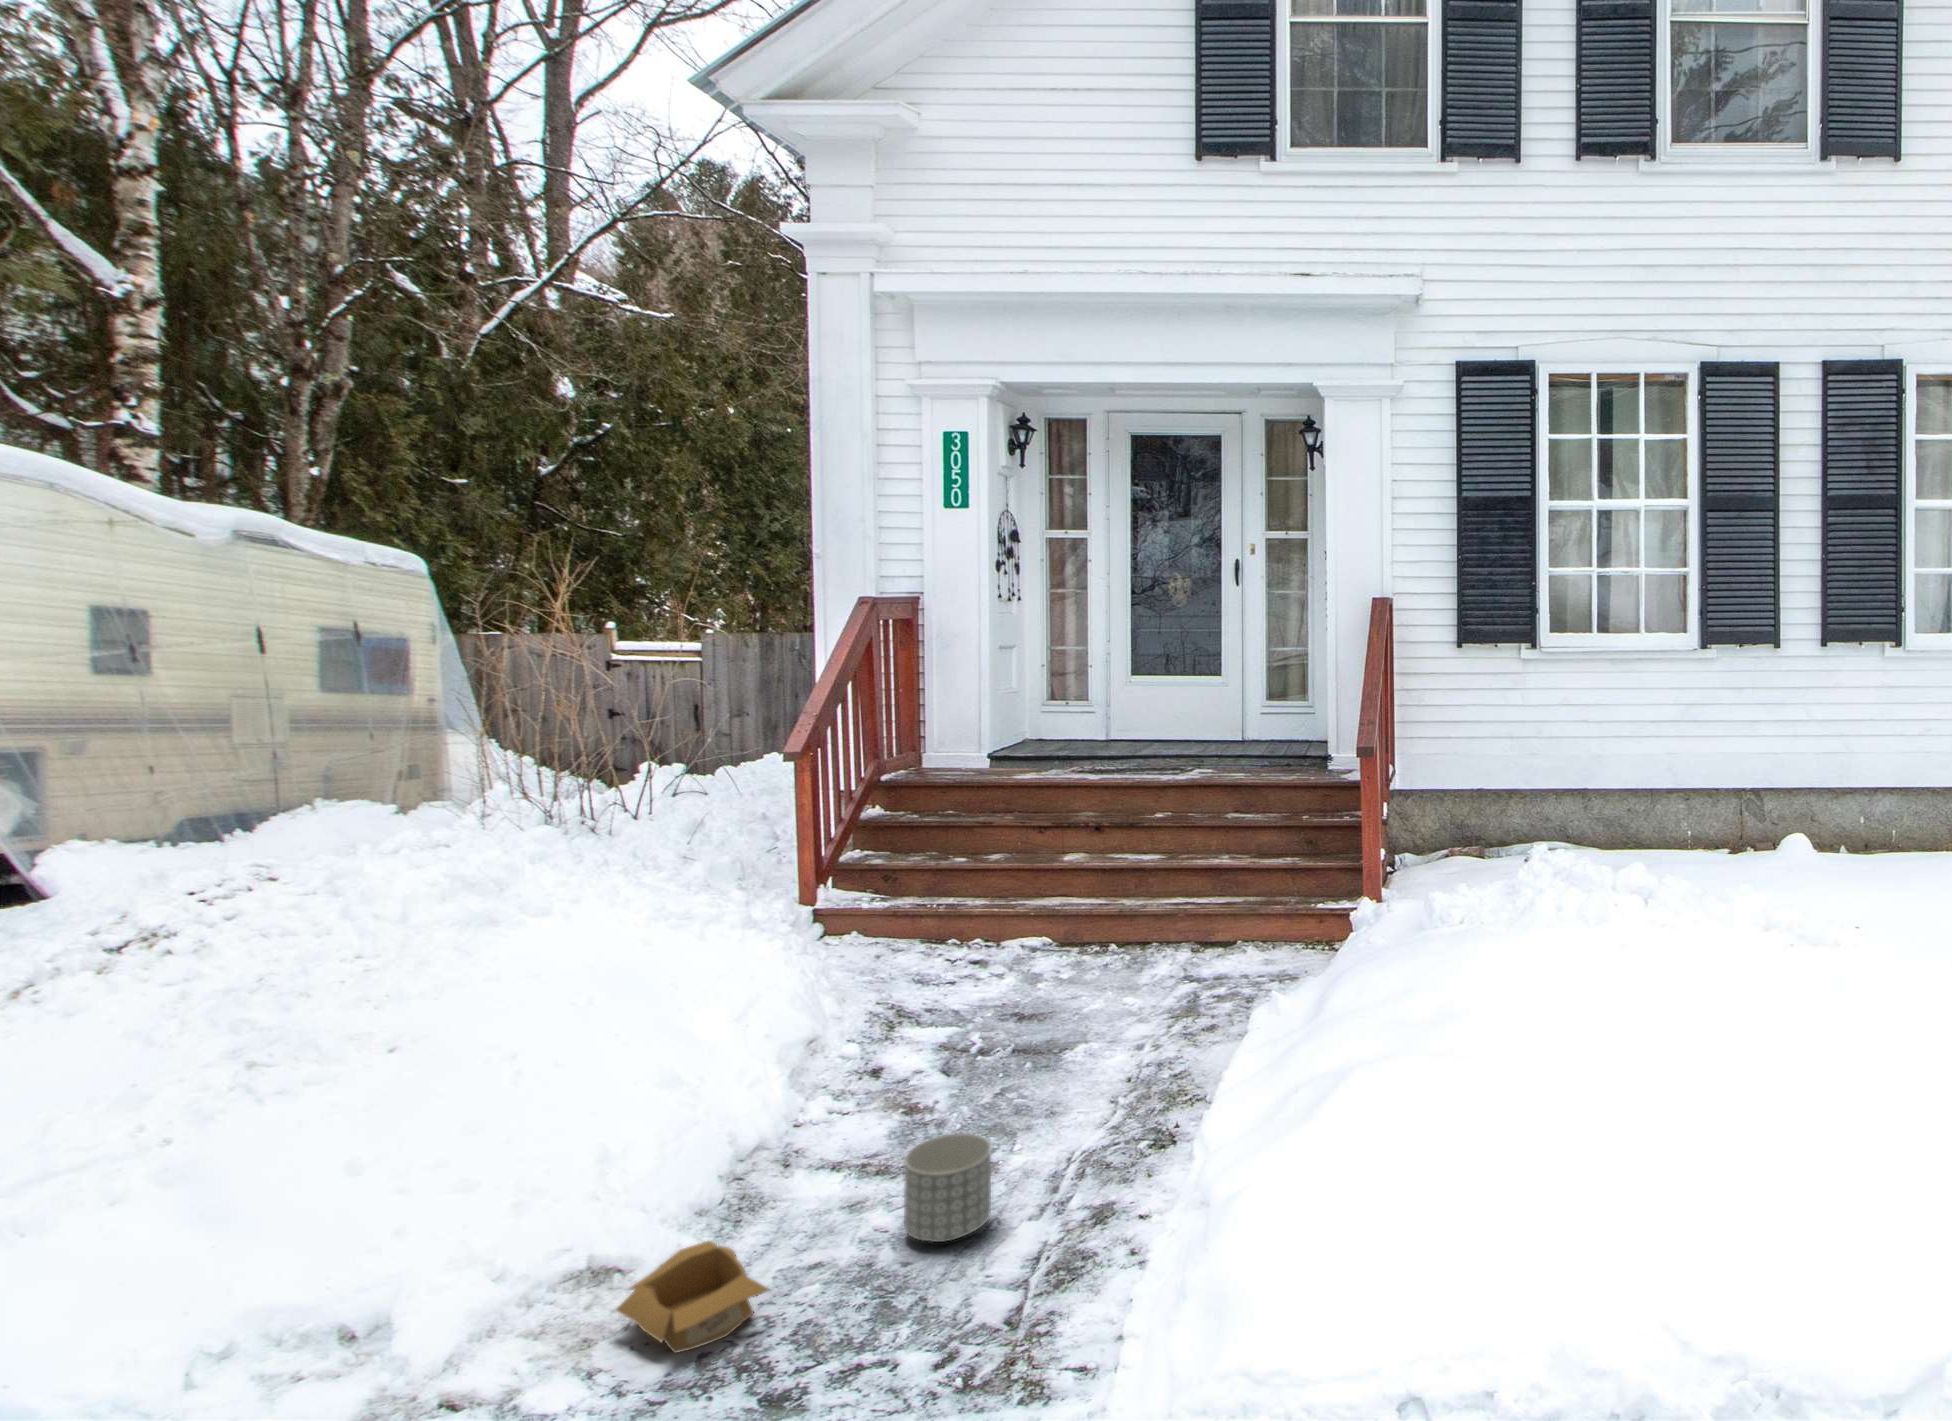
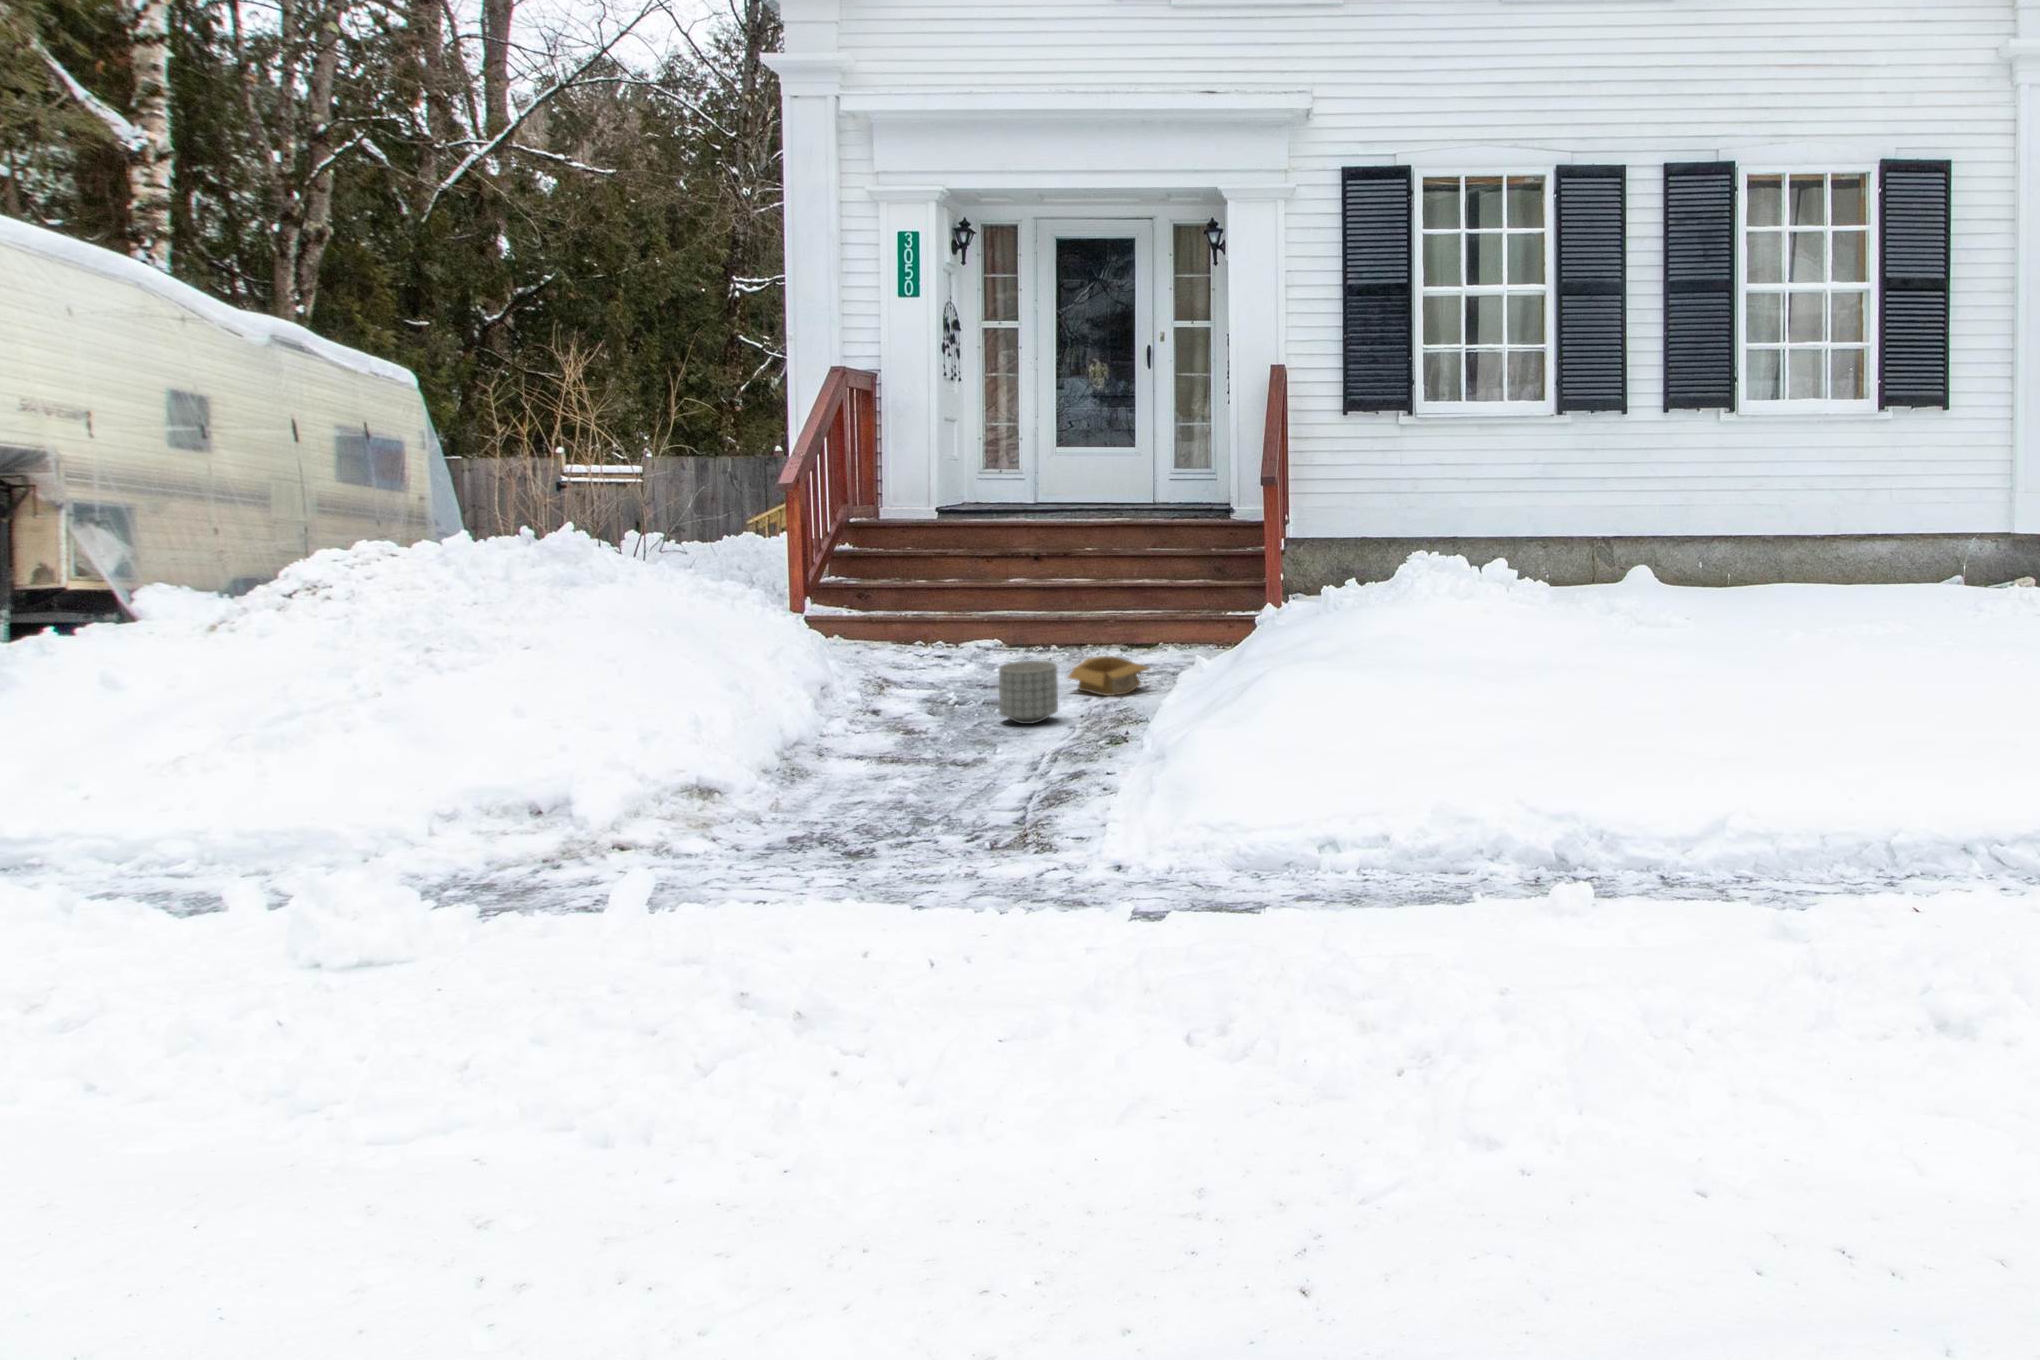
cardboard box: present [616,1241,770,1353] -> present [1067,656,1149,696]

